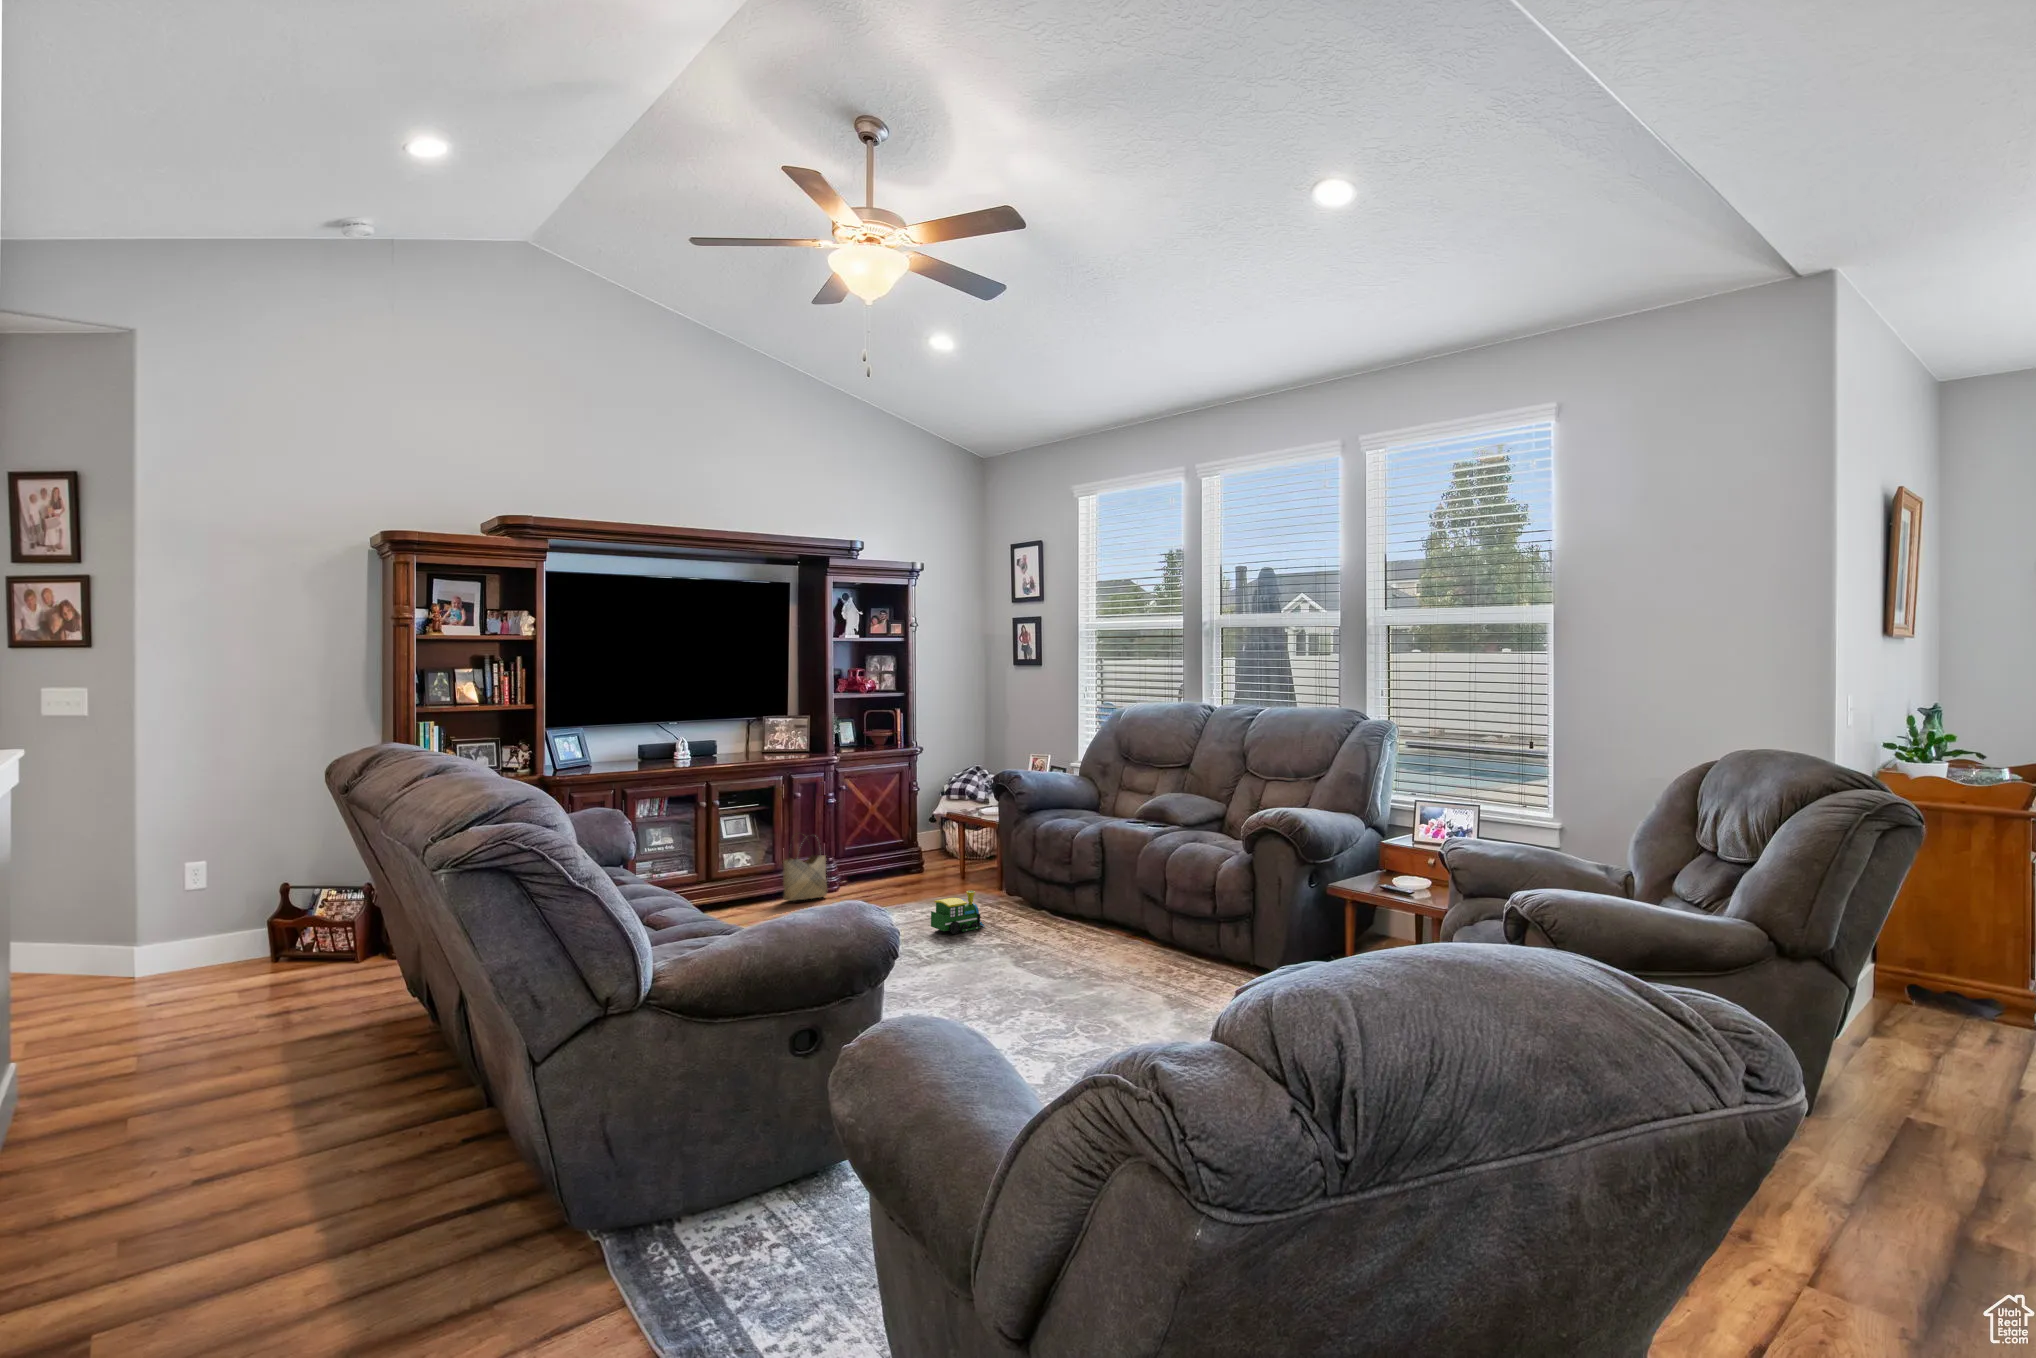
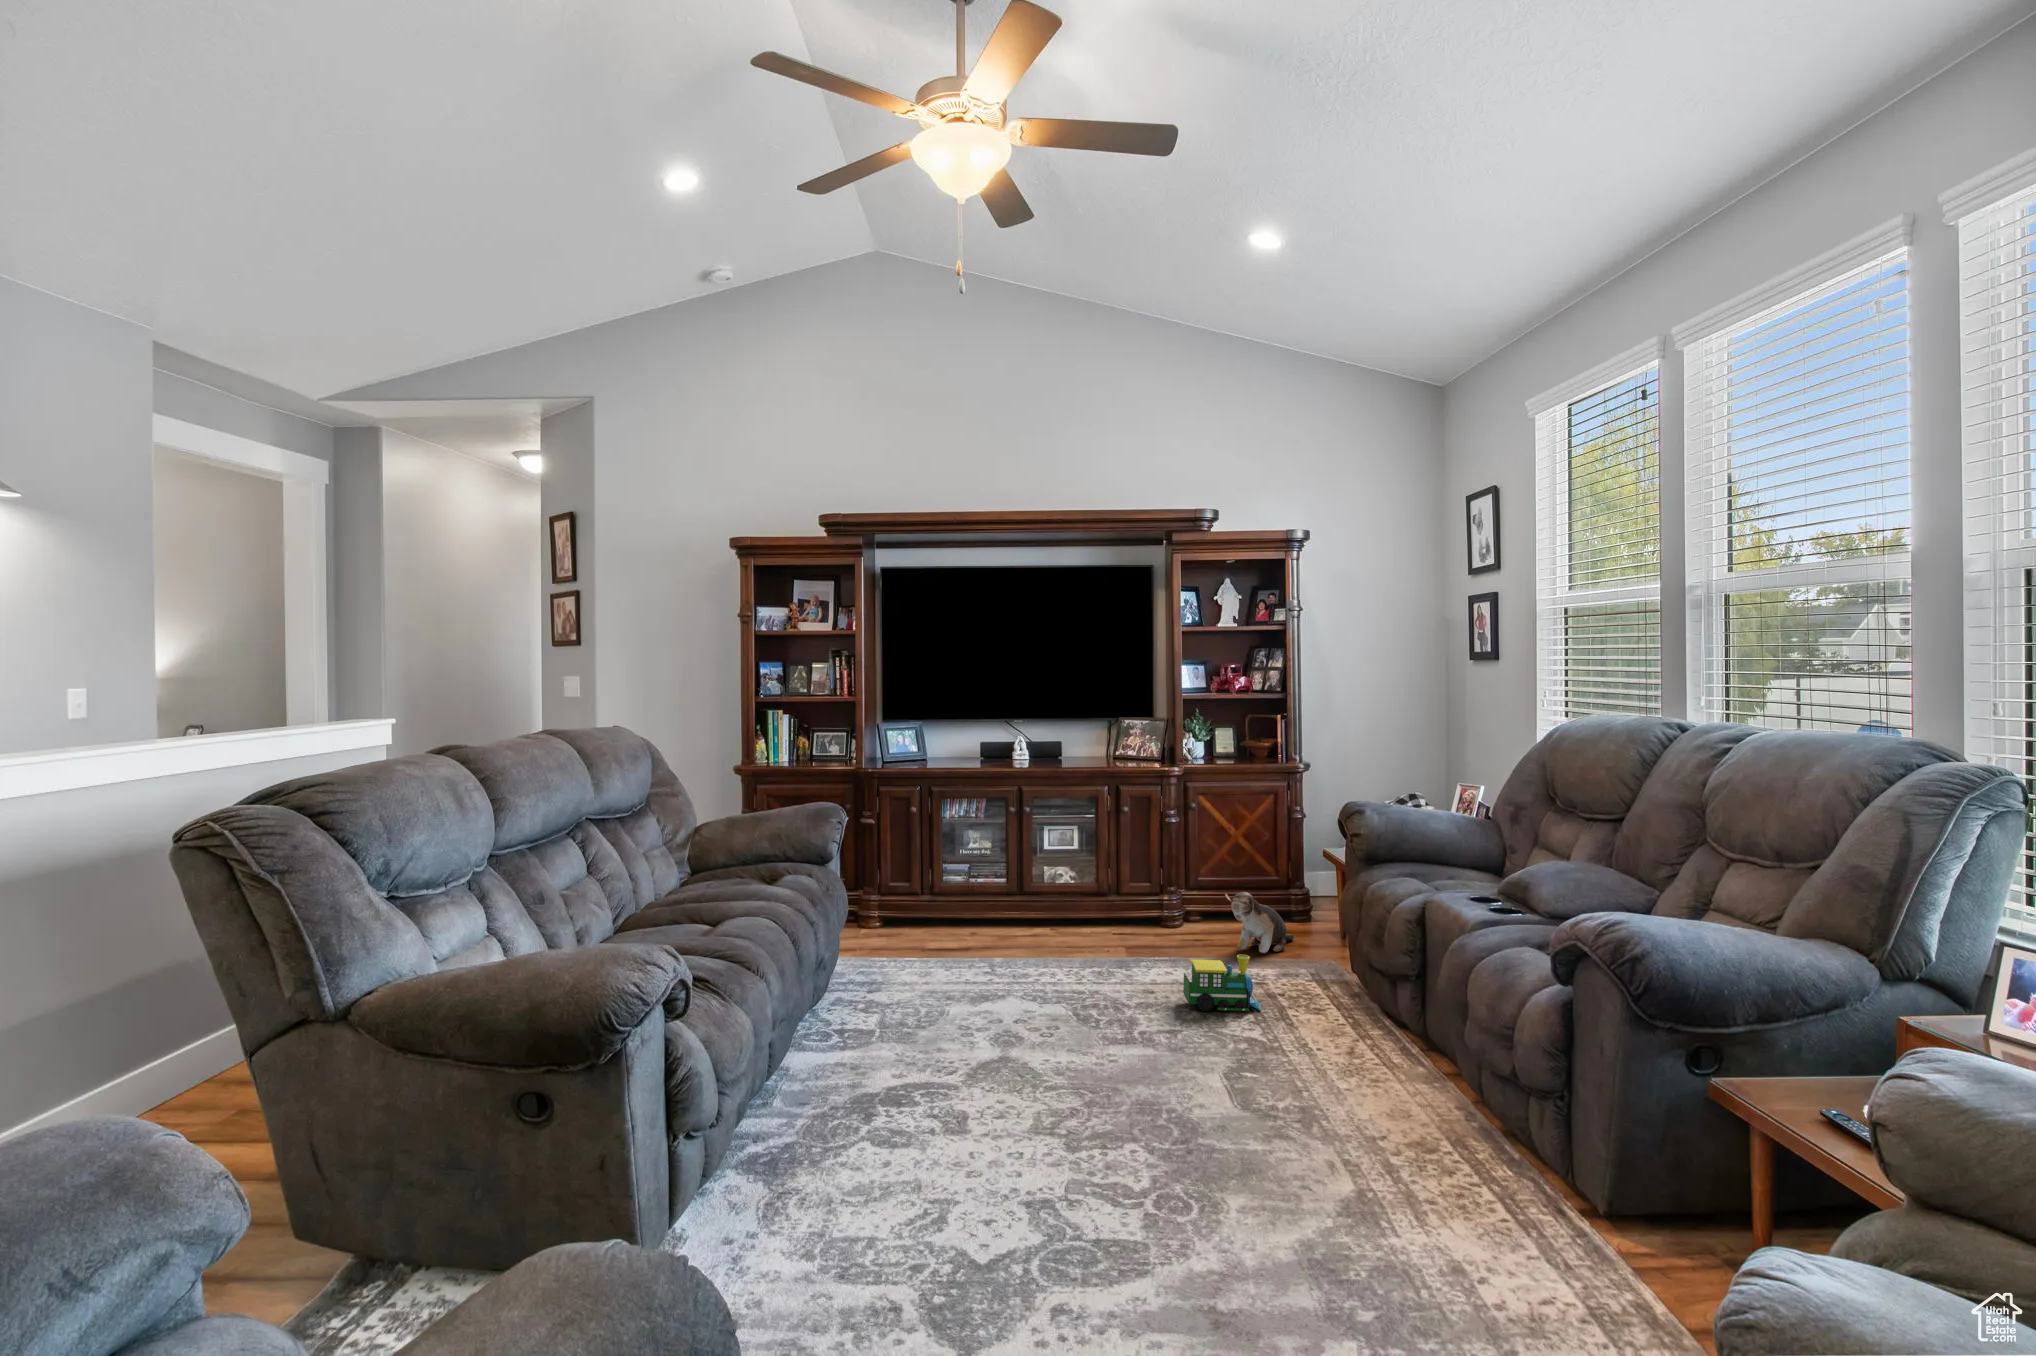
woven basket: present [783,849,827,901] -> none [1096,852,1153,932]
plush toy: none [906,851,940,896] -> present [1225,892,1294,953]

